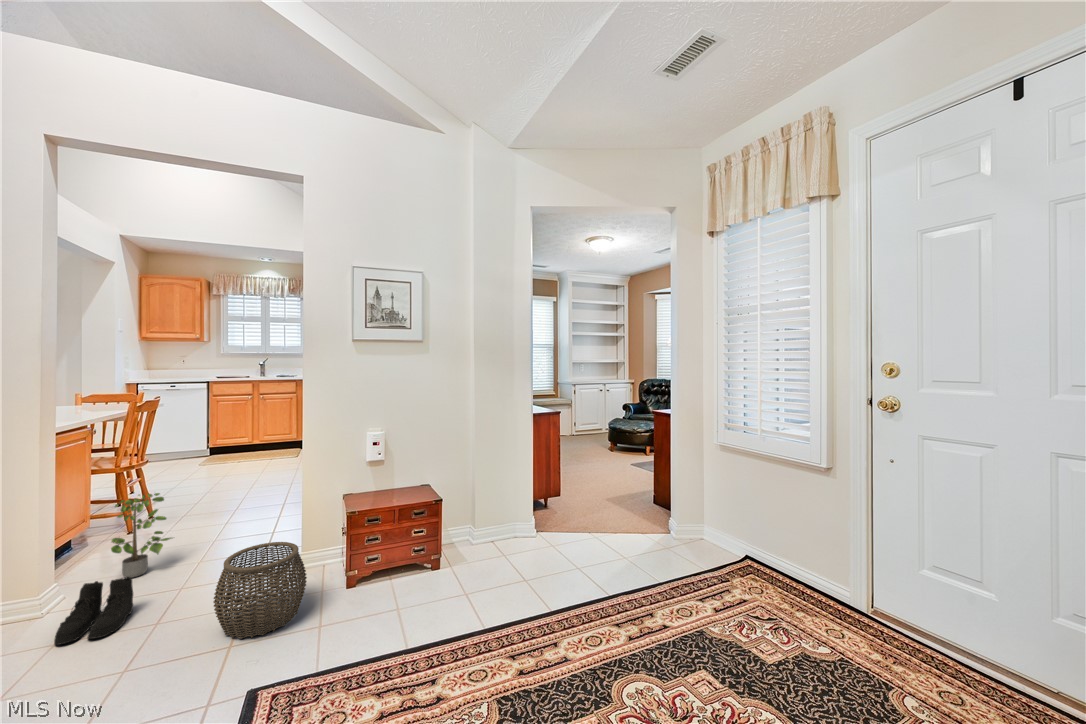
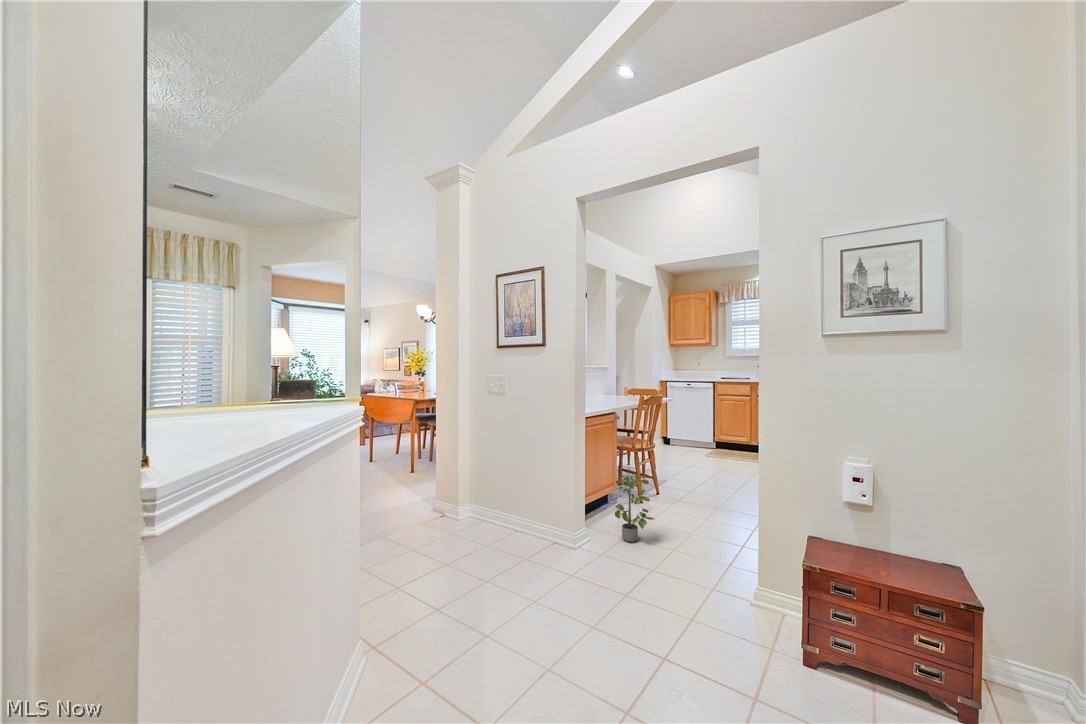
woven basket: present [213,542,307,639] -> none [655,559,746,669]
boots: present [54,577,133,645] -> none [570,535,617,585]

